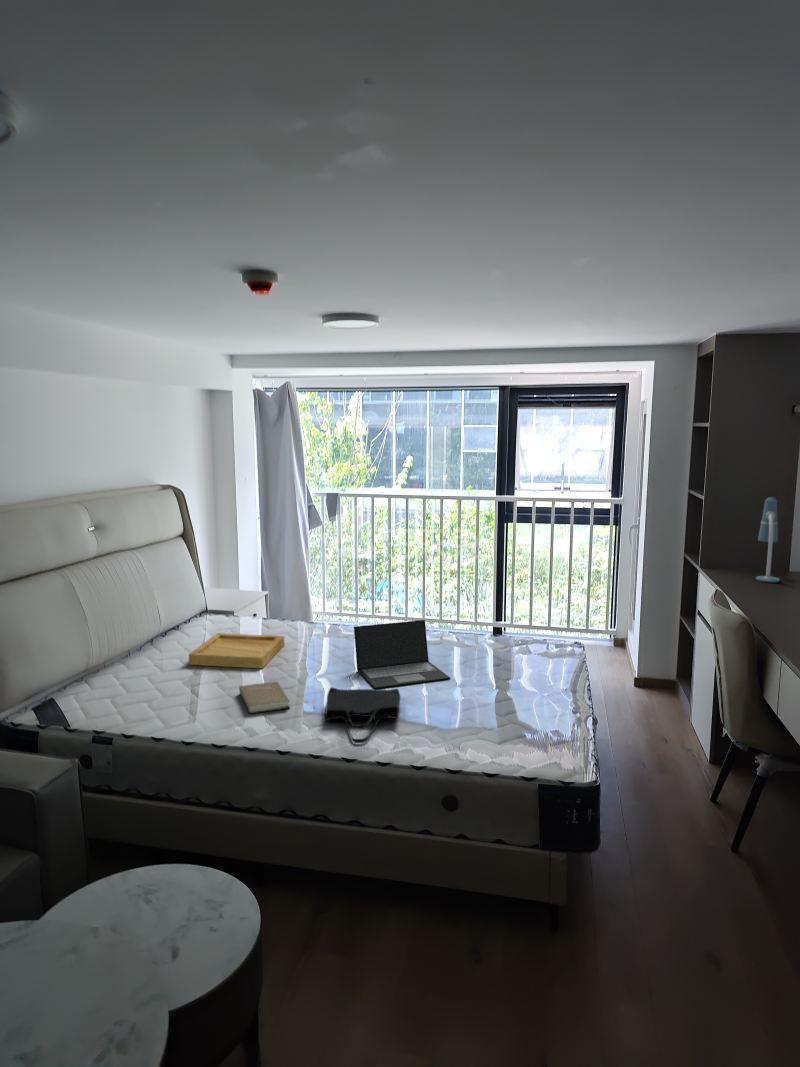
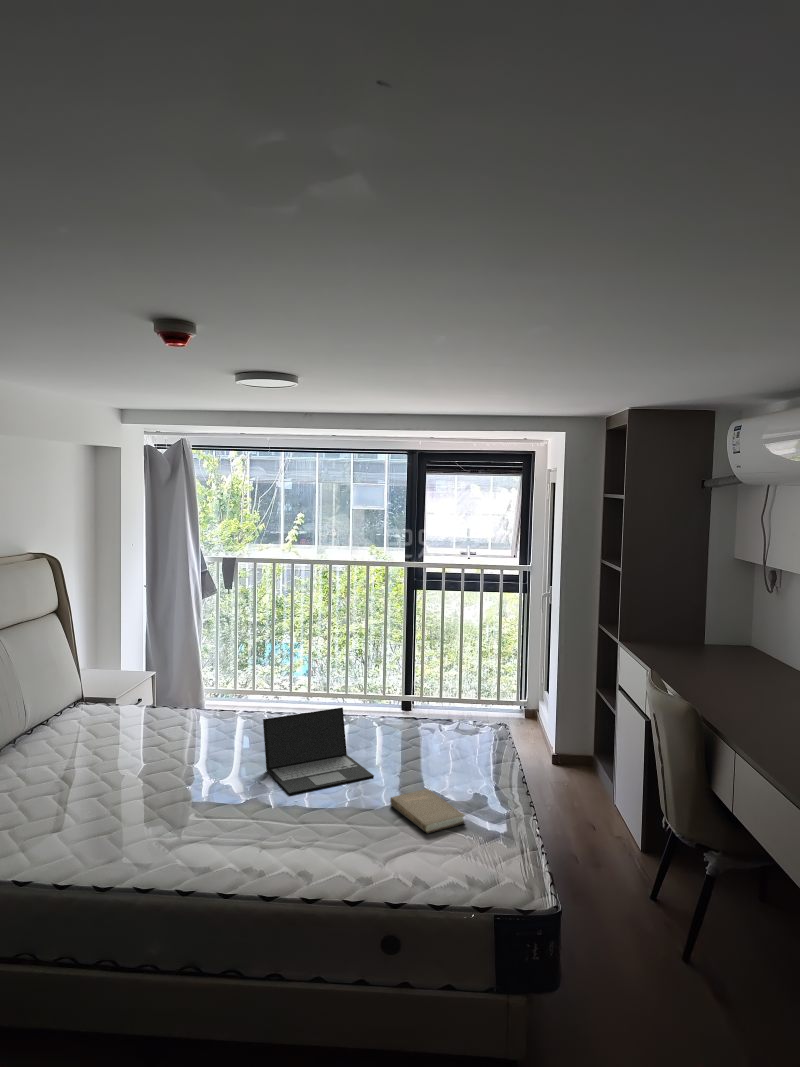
desk lamp: present [756,497,780,582] -> none [677,570,701,657]
tray: present [189,633,284,668] -> none [61,728,178,772]
book: present [239,682,289,713] -> present [390,789,465,833]
tote bag: present [325,687,400,743] -> none [233,796,322,874]

